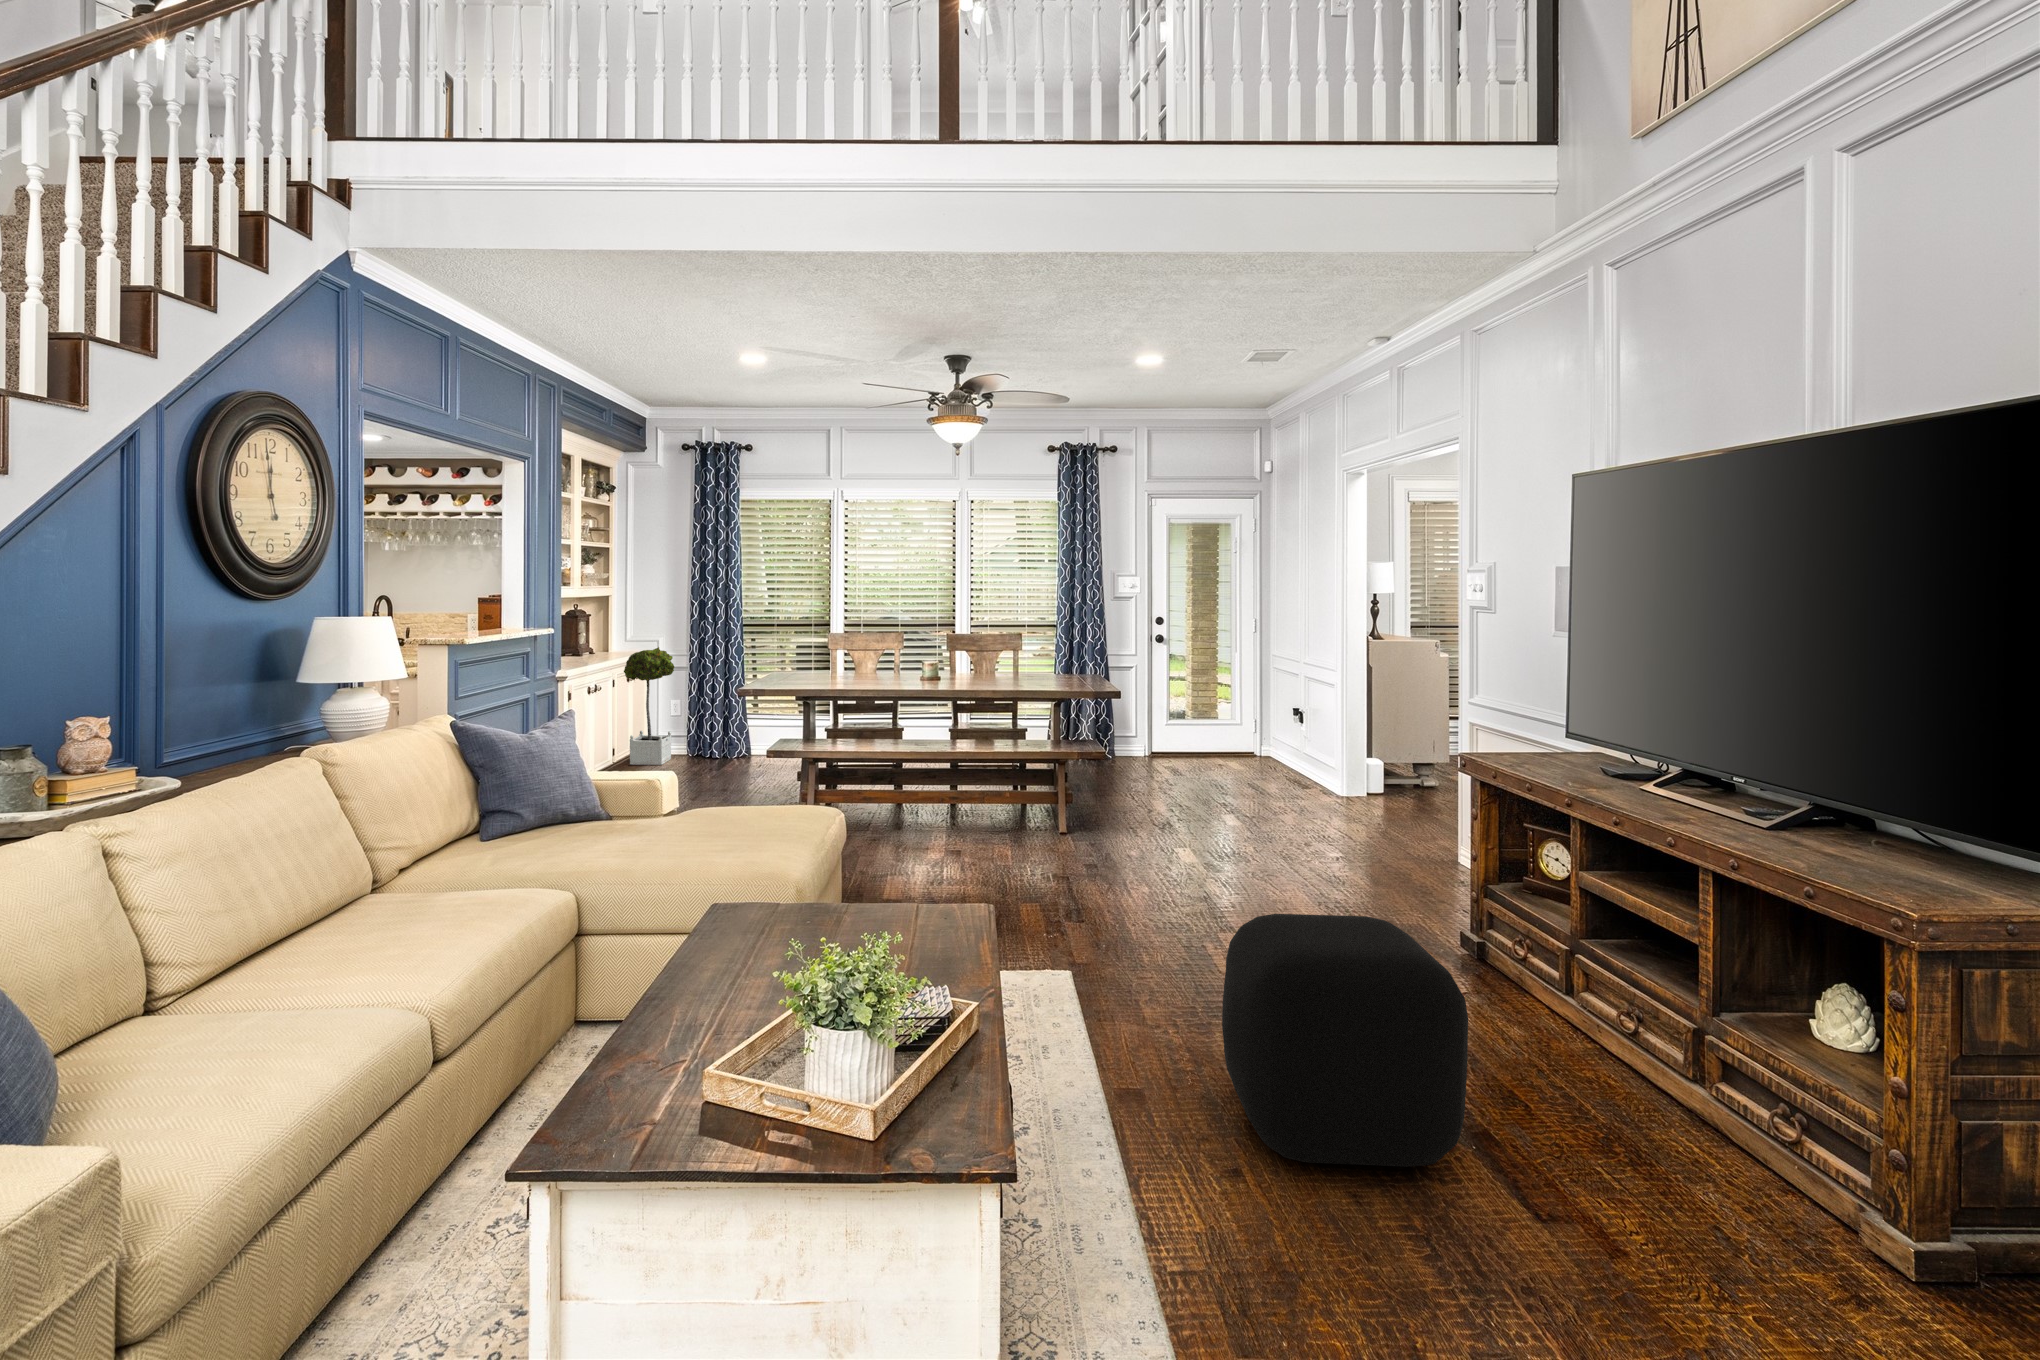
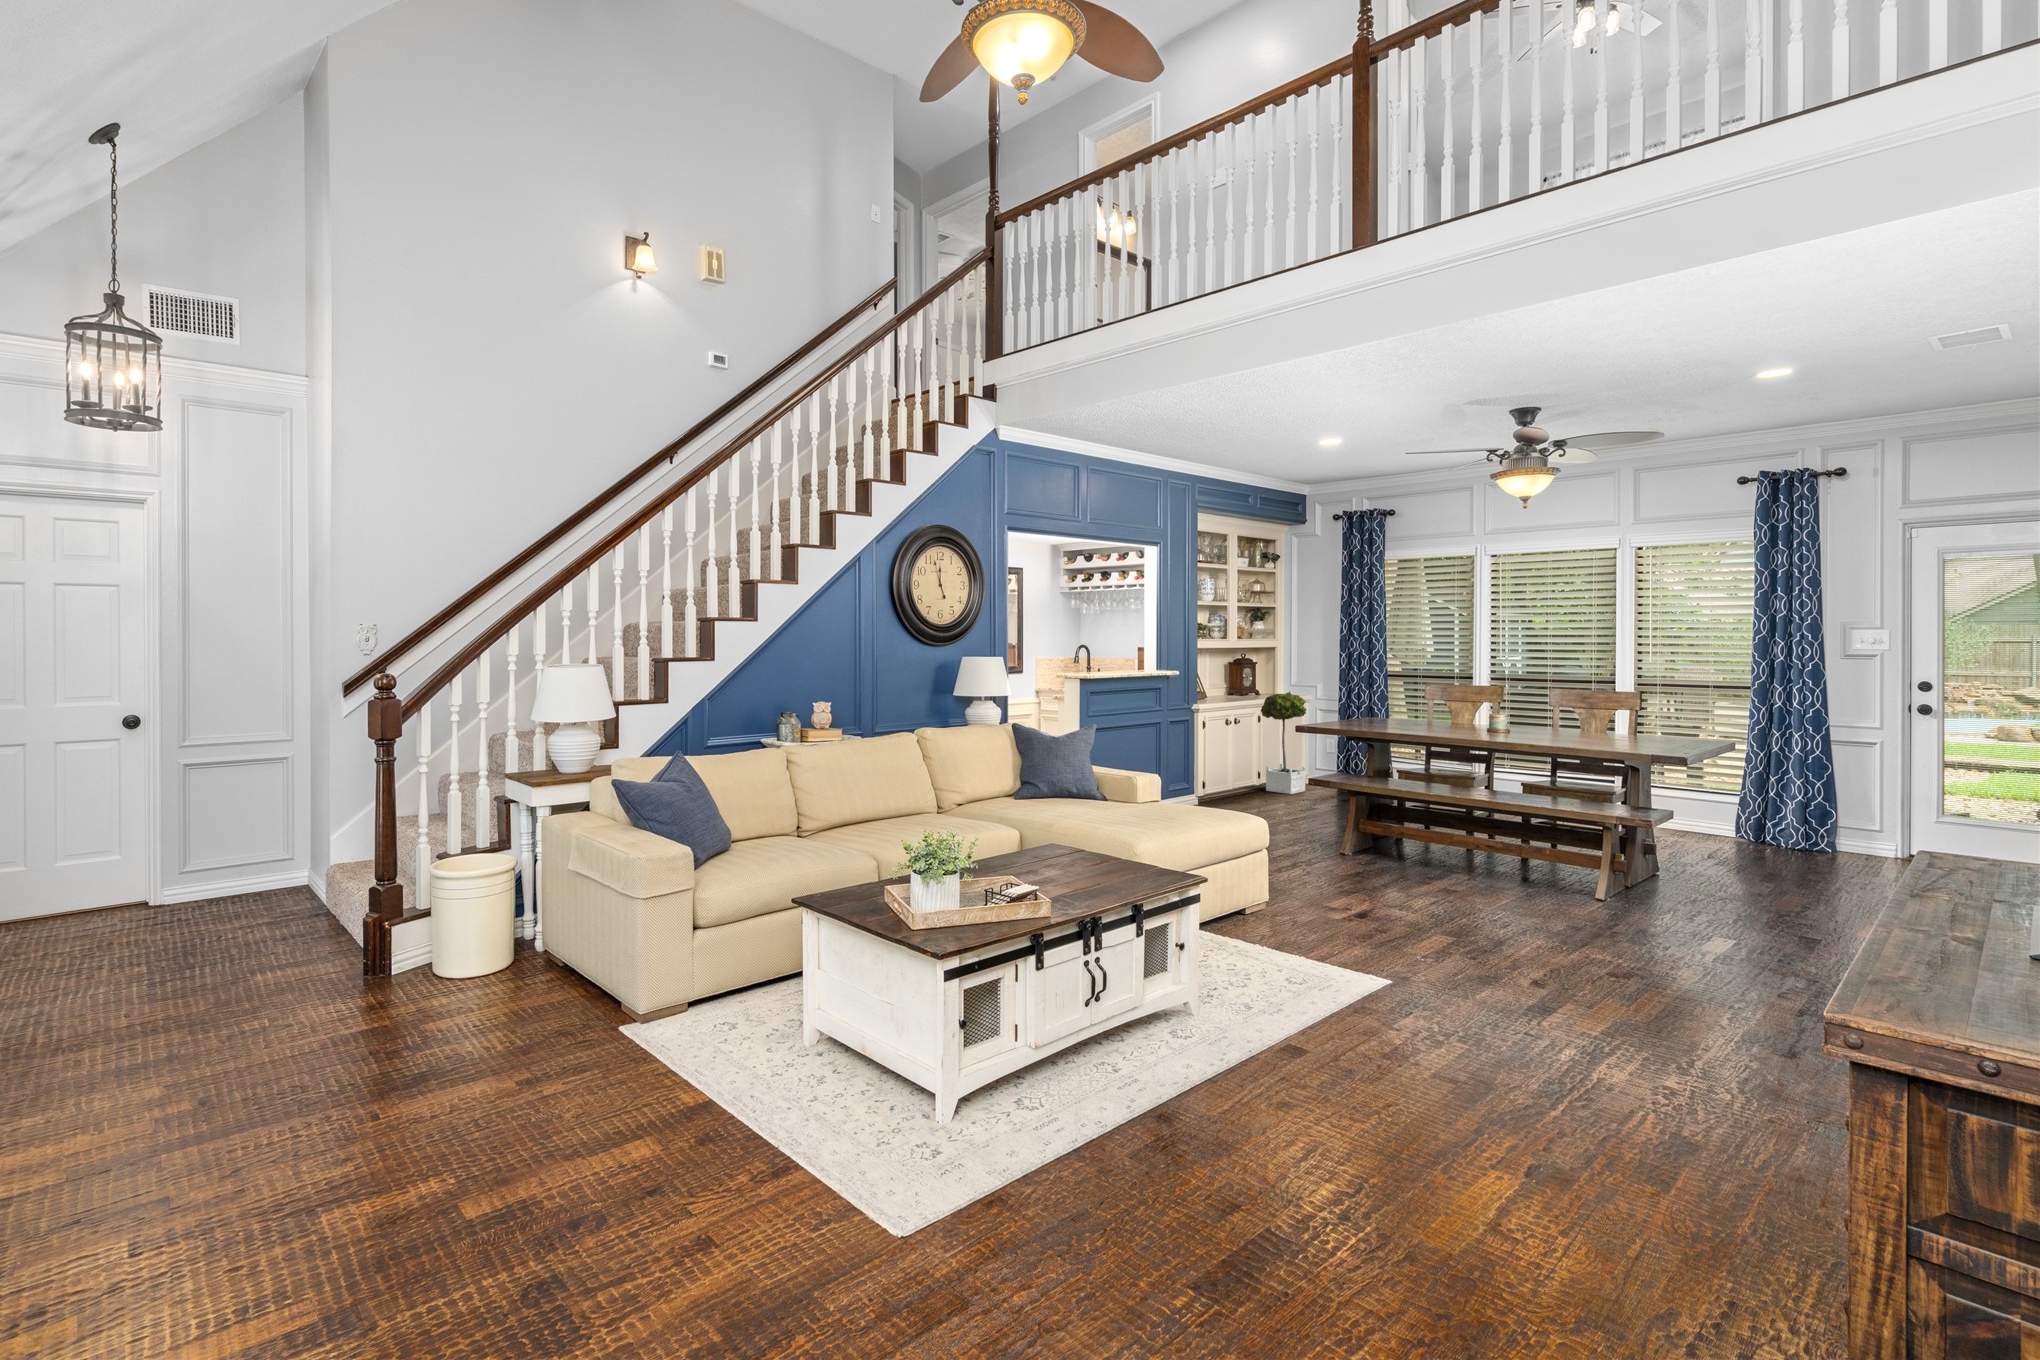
ottoman: present [1222,914,1468,1167] -> none [1312,929,1548,1171]

